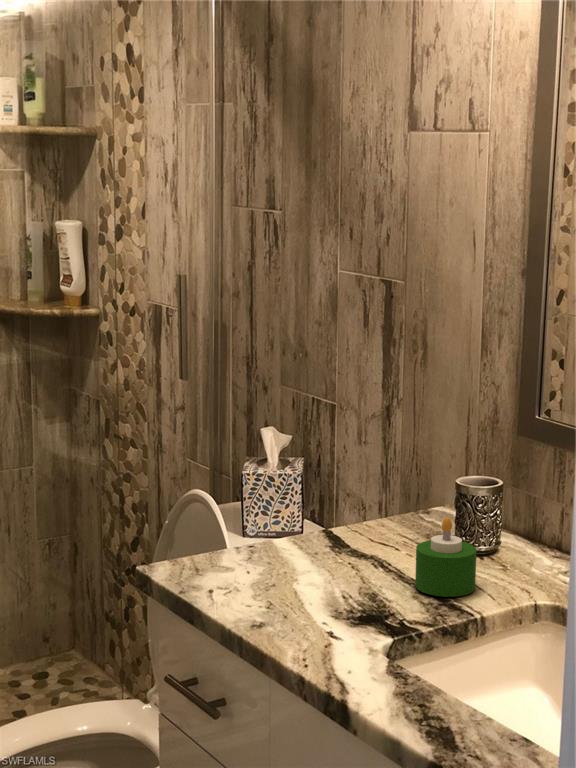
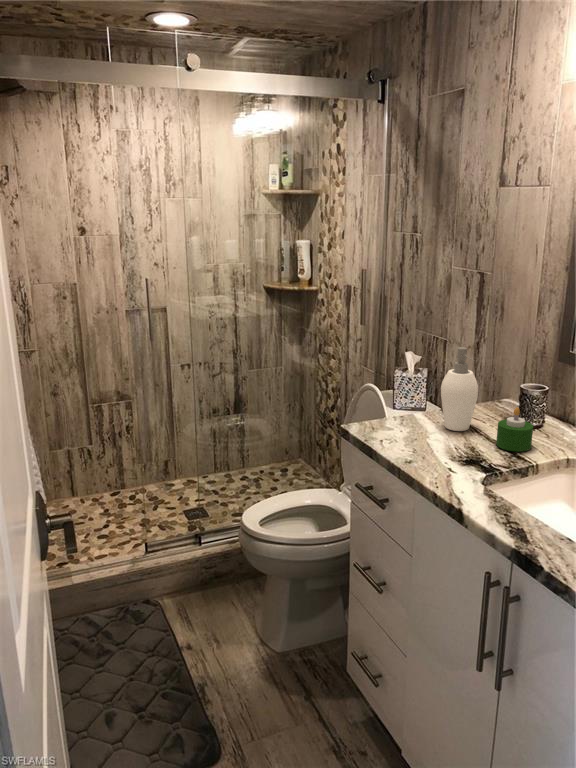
soap dispenser: none [317,413,382,566] -> present [441,347,478,431]

